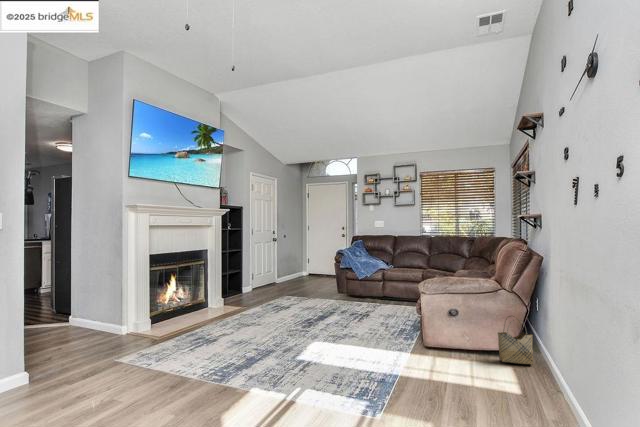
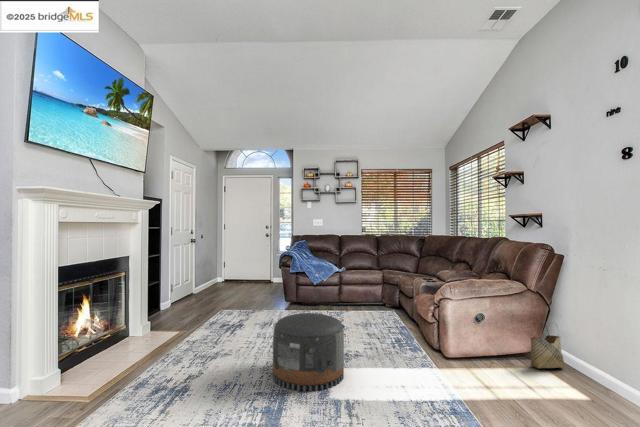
pouf: none [271,296,326,352] -> present [273,313,344,391]

